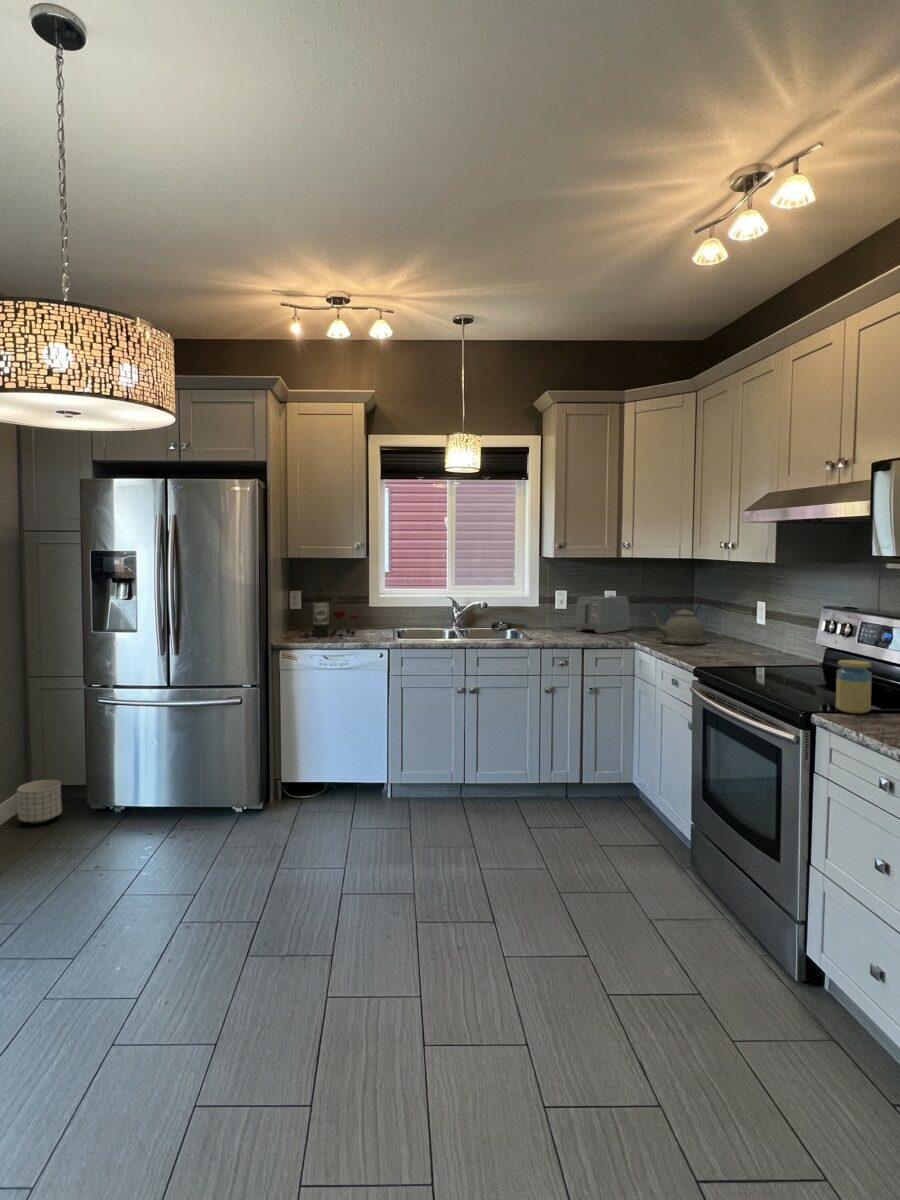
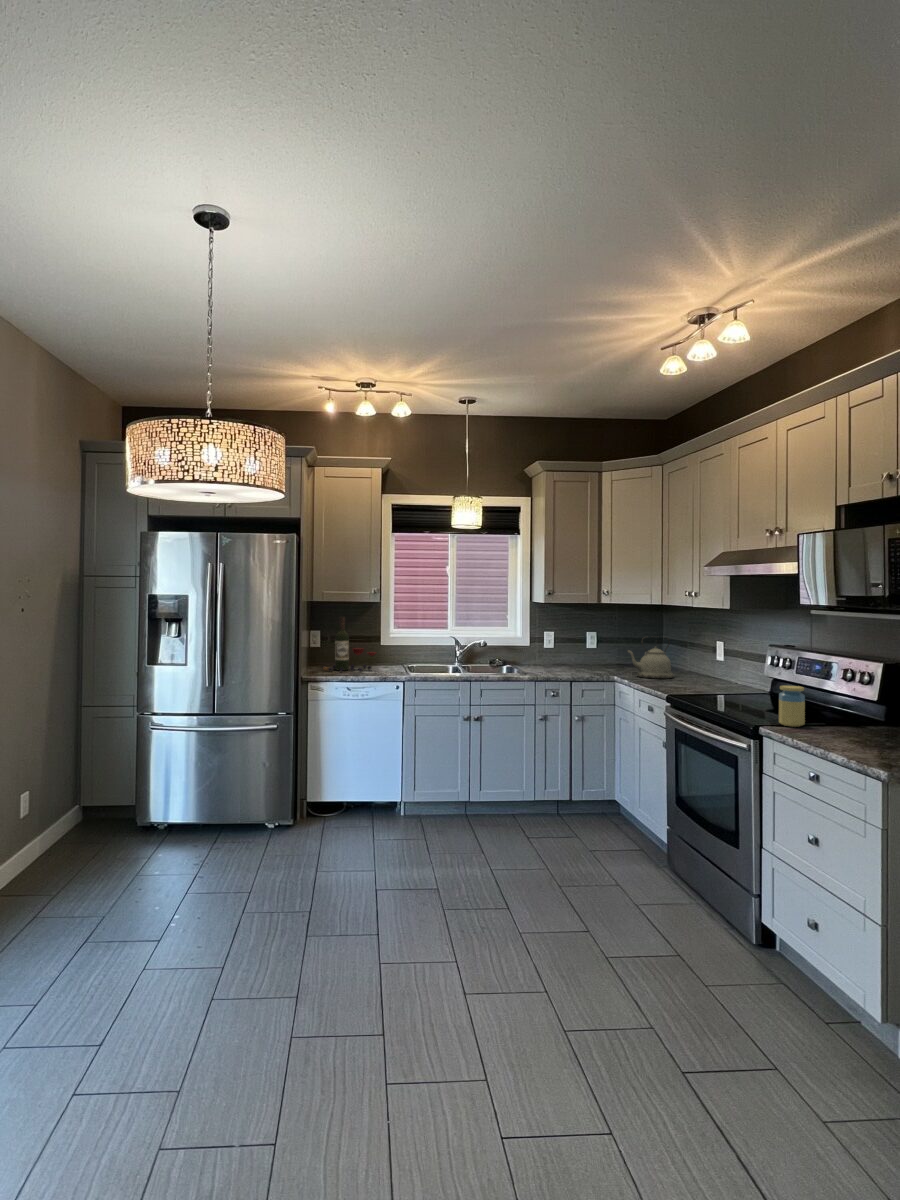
toaster: present [575,596,630,633] -> none [561,637,608,669]
planter: present [17,780,62,824] -> none [74,798,111,837]

